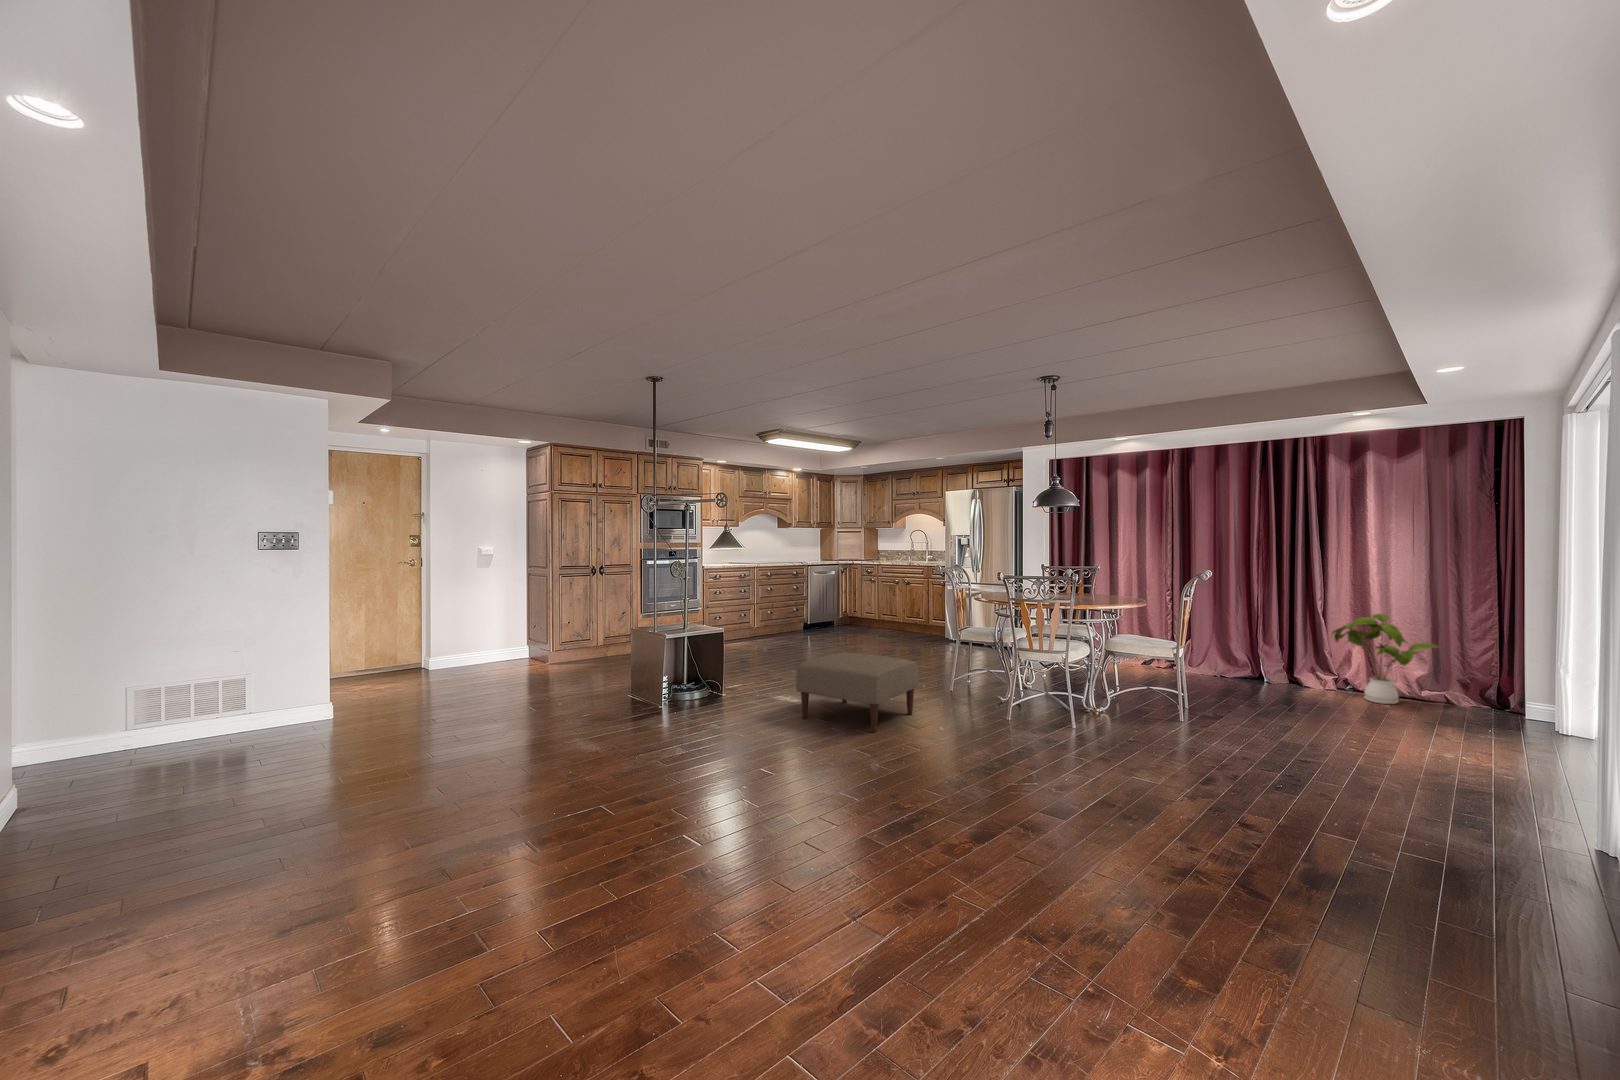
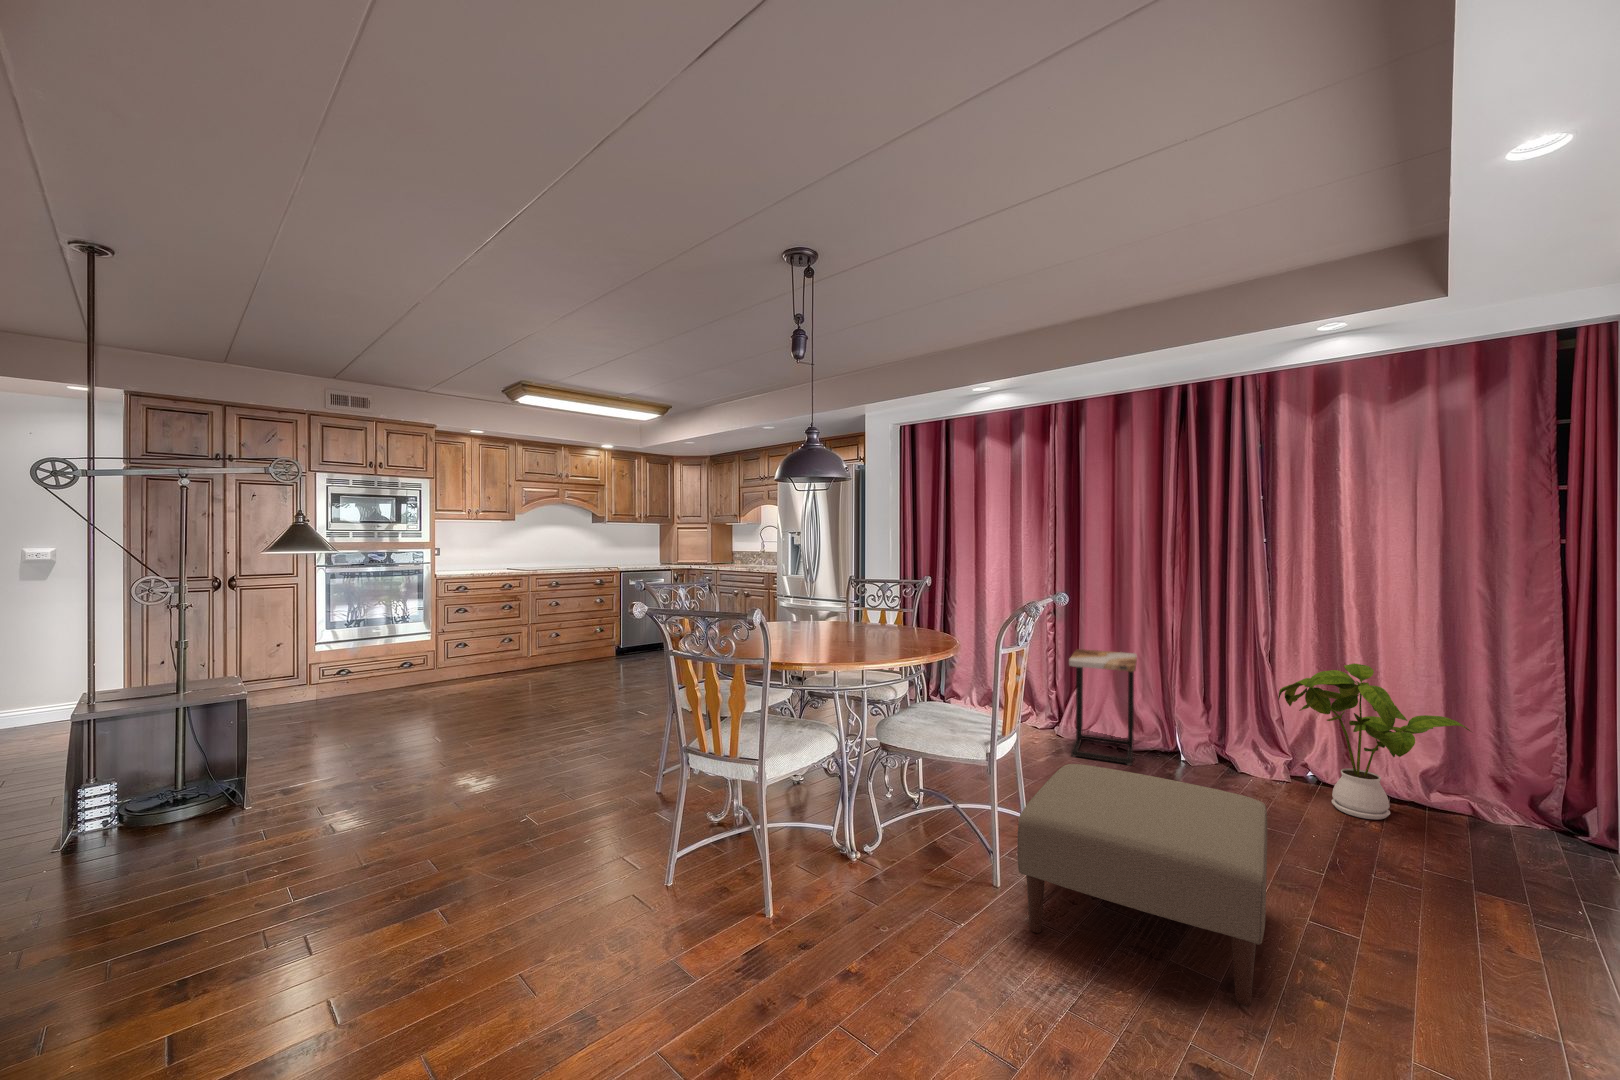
side table: none [1190,614,1237,684] -> present [1069,649,1137,765]
ottoman: present [796,653,918,732] -> present [1017,764,1267,1006]

